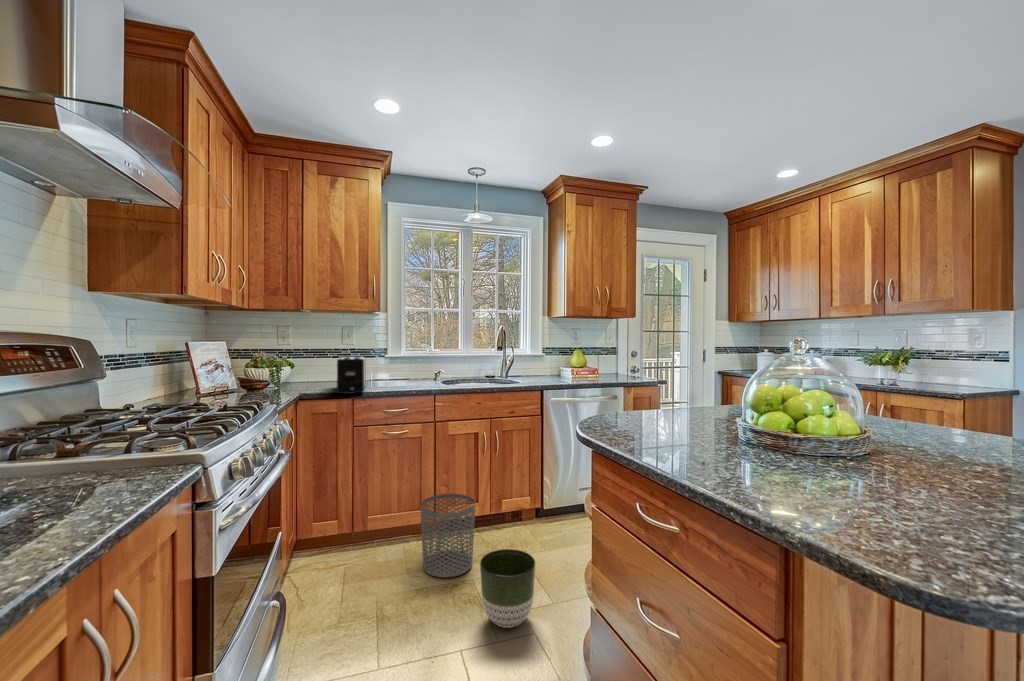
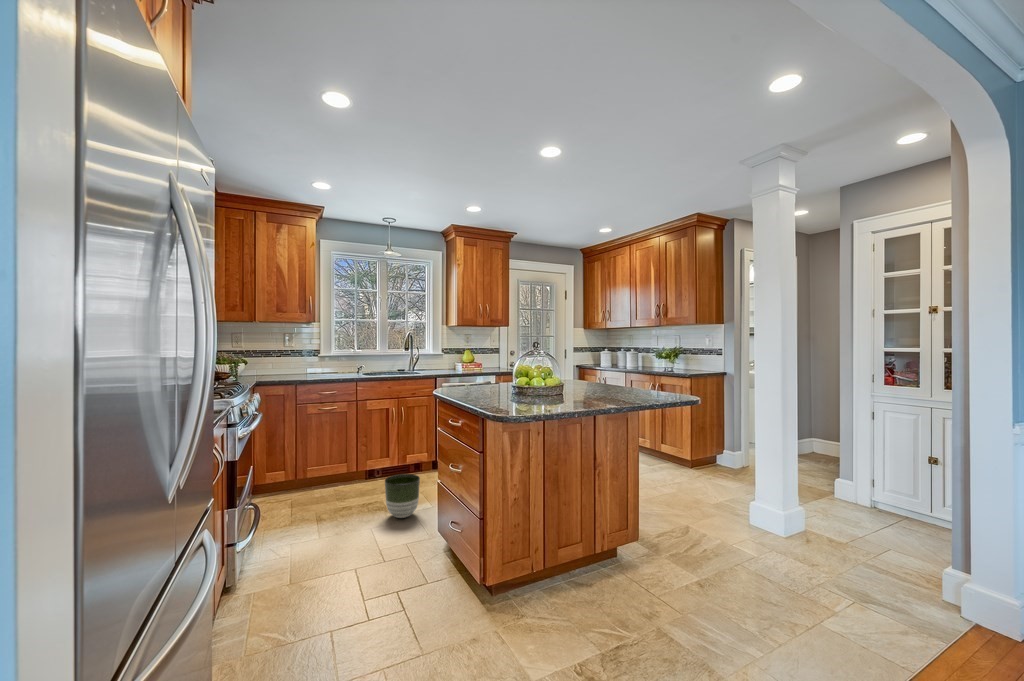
toaster: present [337,357,365,394] -> none [284,356,304,381]
waste bin: present [421,494,475,578] -> none [346,449,384,501]

